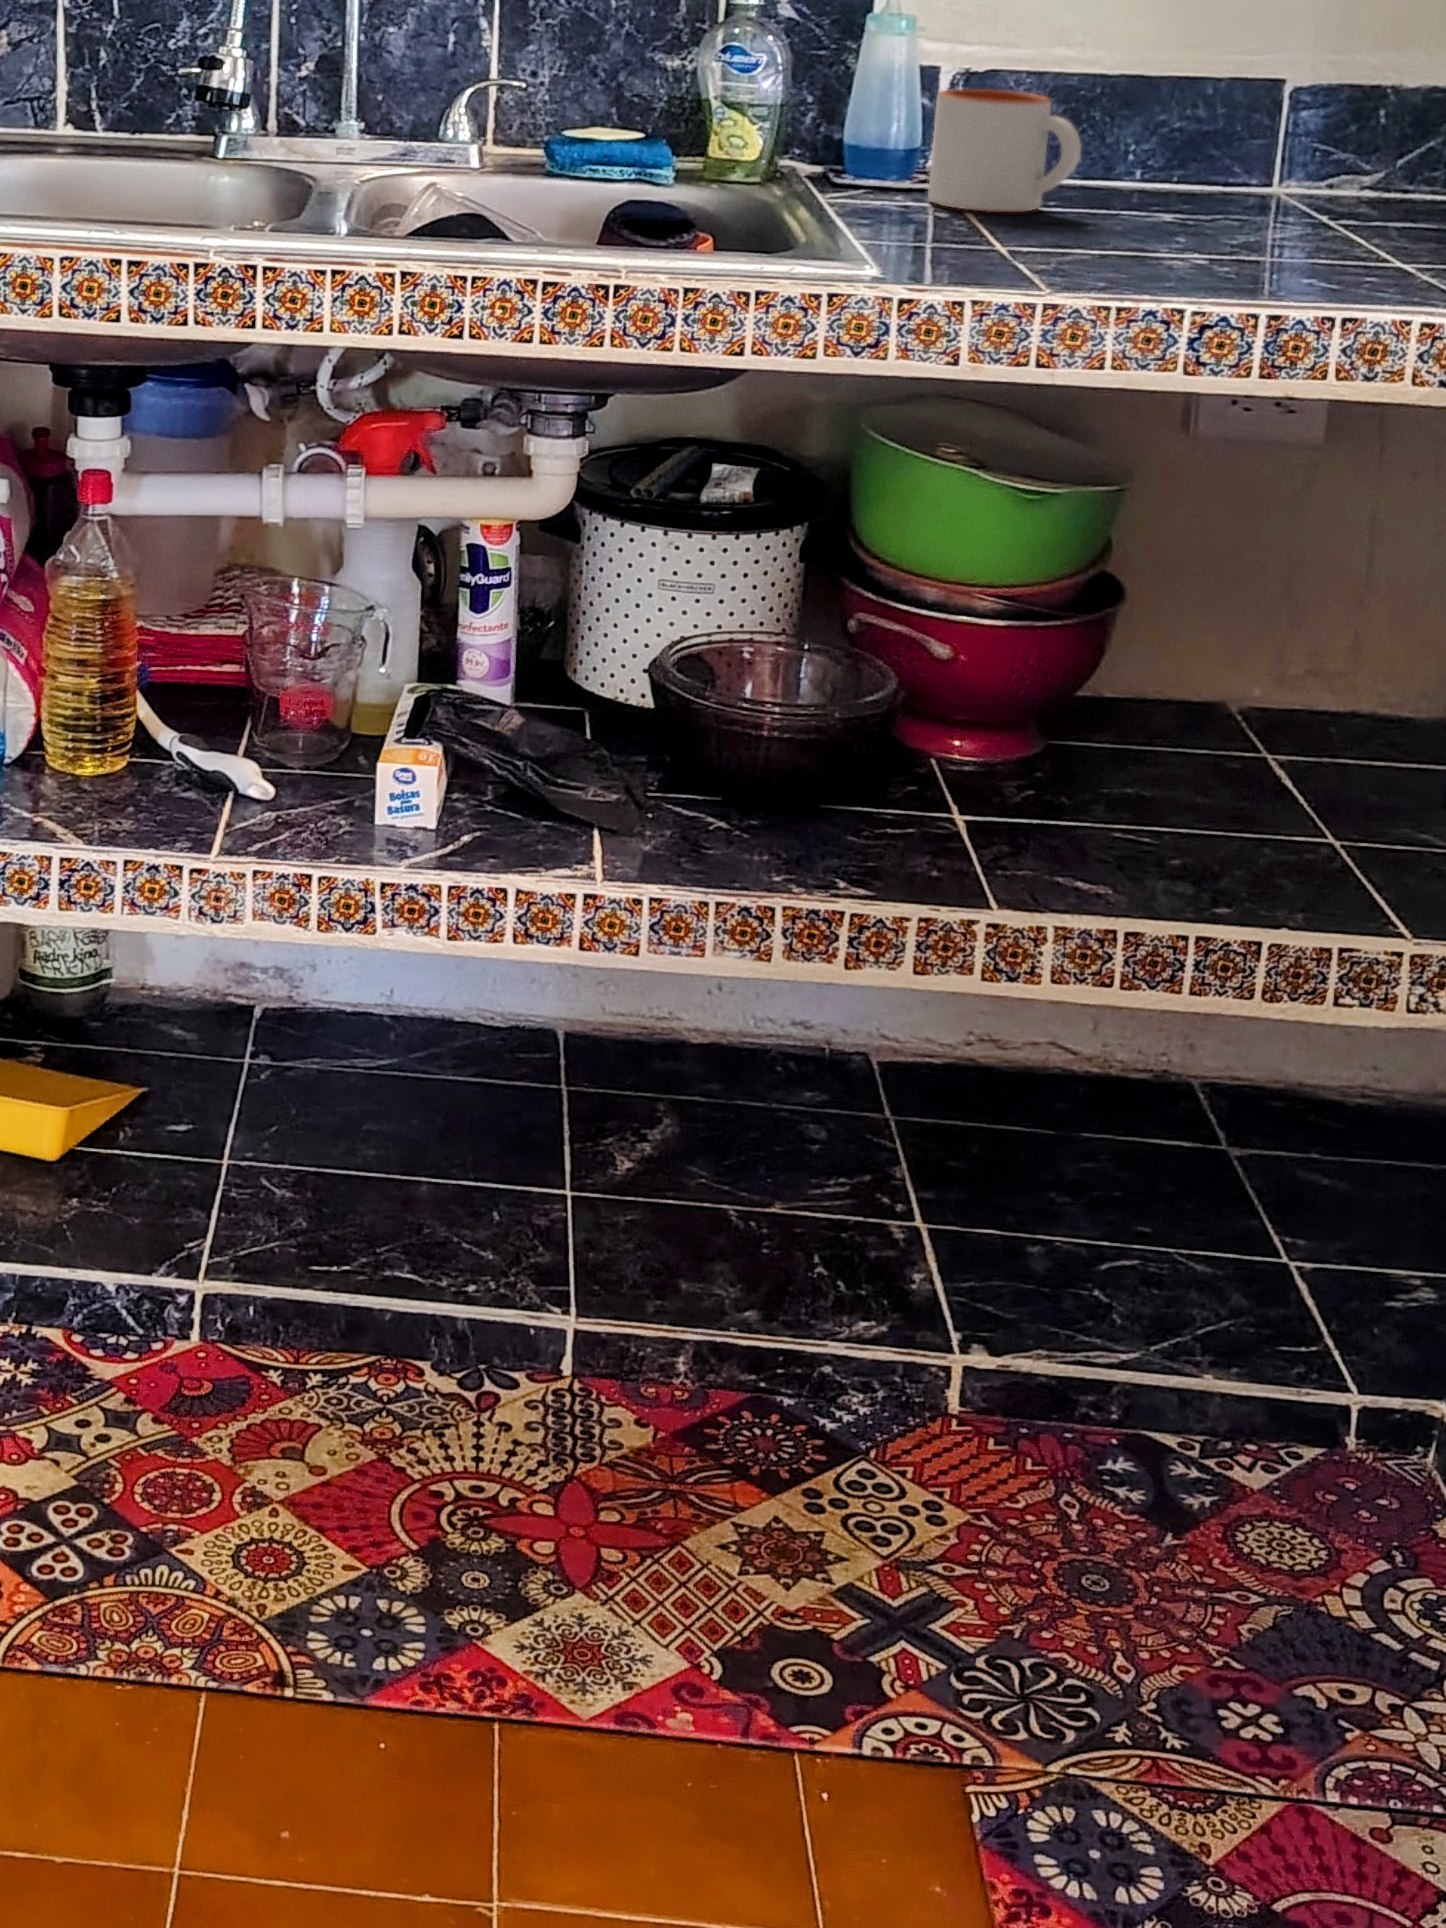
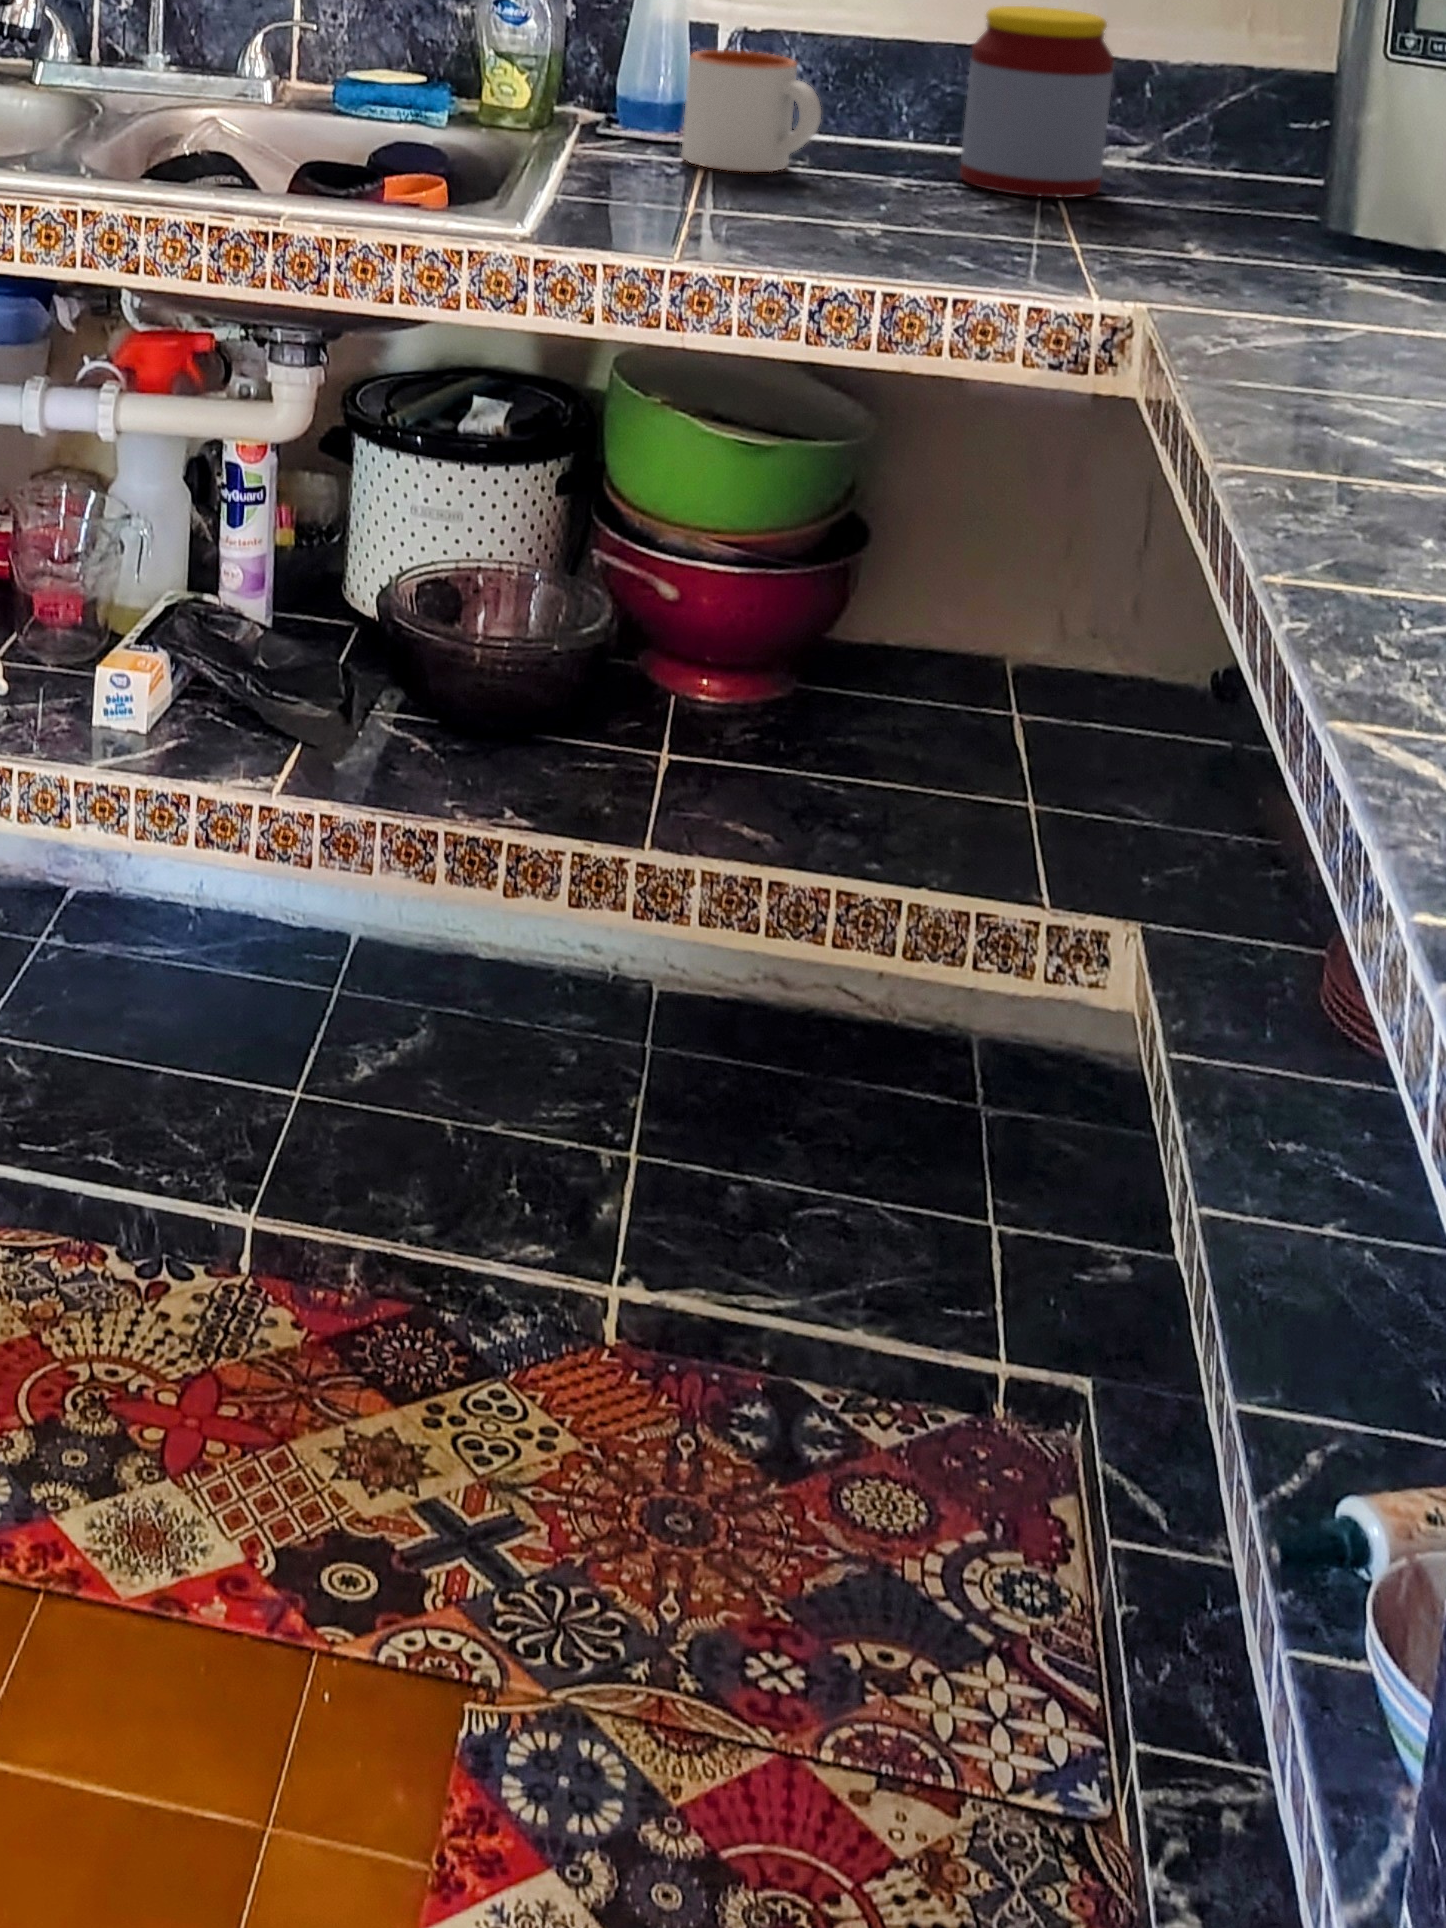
jar: none [1207,33,1370,225] -> present [960,6,1114,198]

